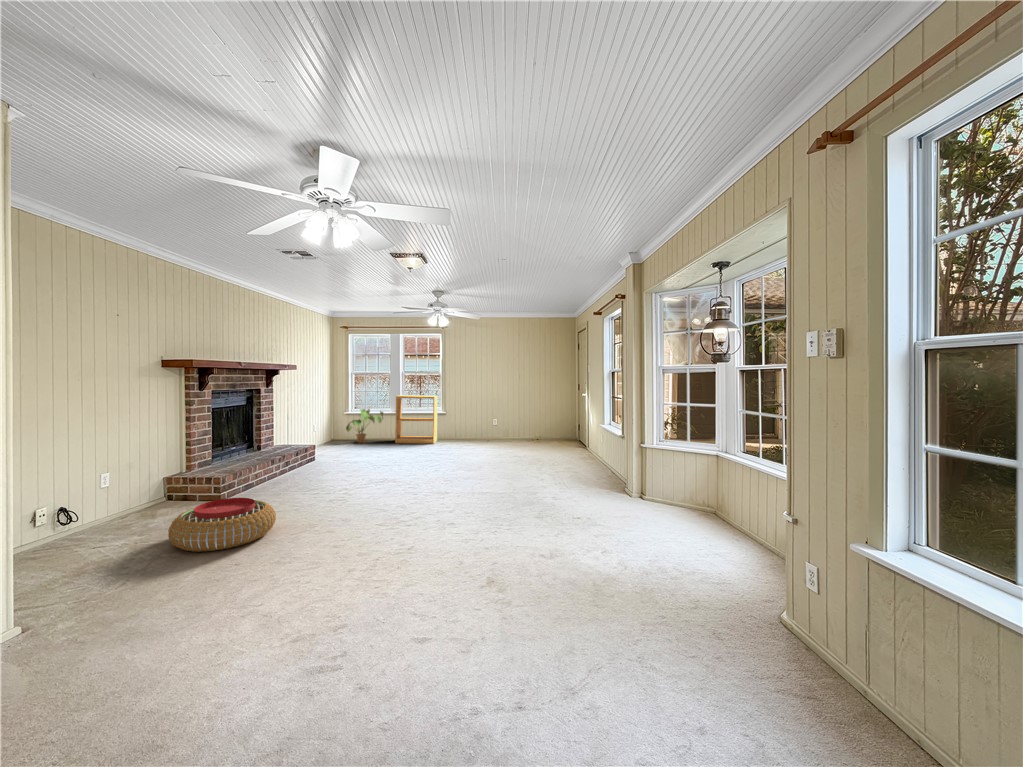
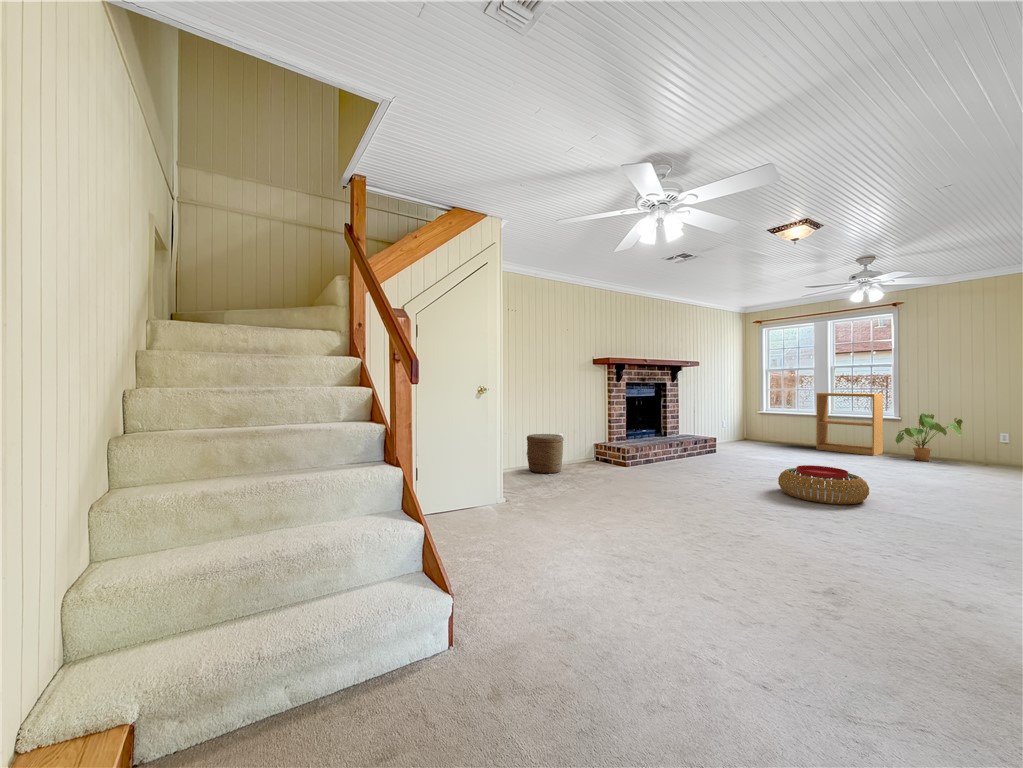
house plant: present [346,409,383,443] -> present [896,413,963,461]
woven basket: none [33,478,119,549] -> present [527,434,564,474]
pouf: present [168,498,276,552] -> present [778,465,869,504]

